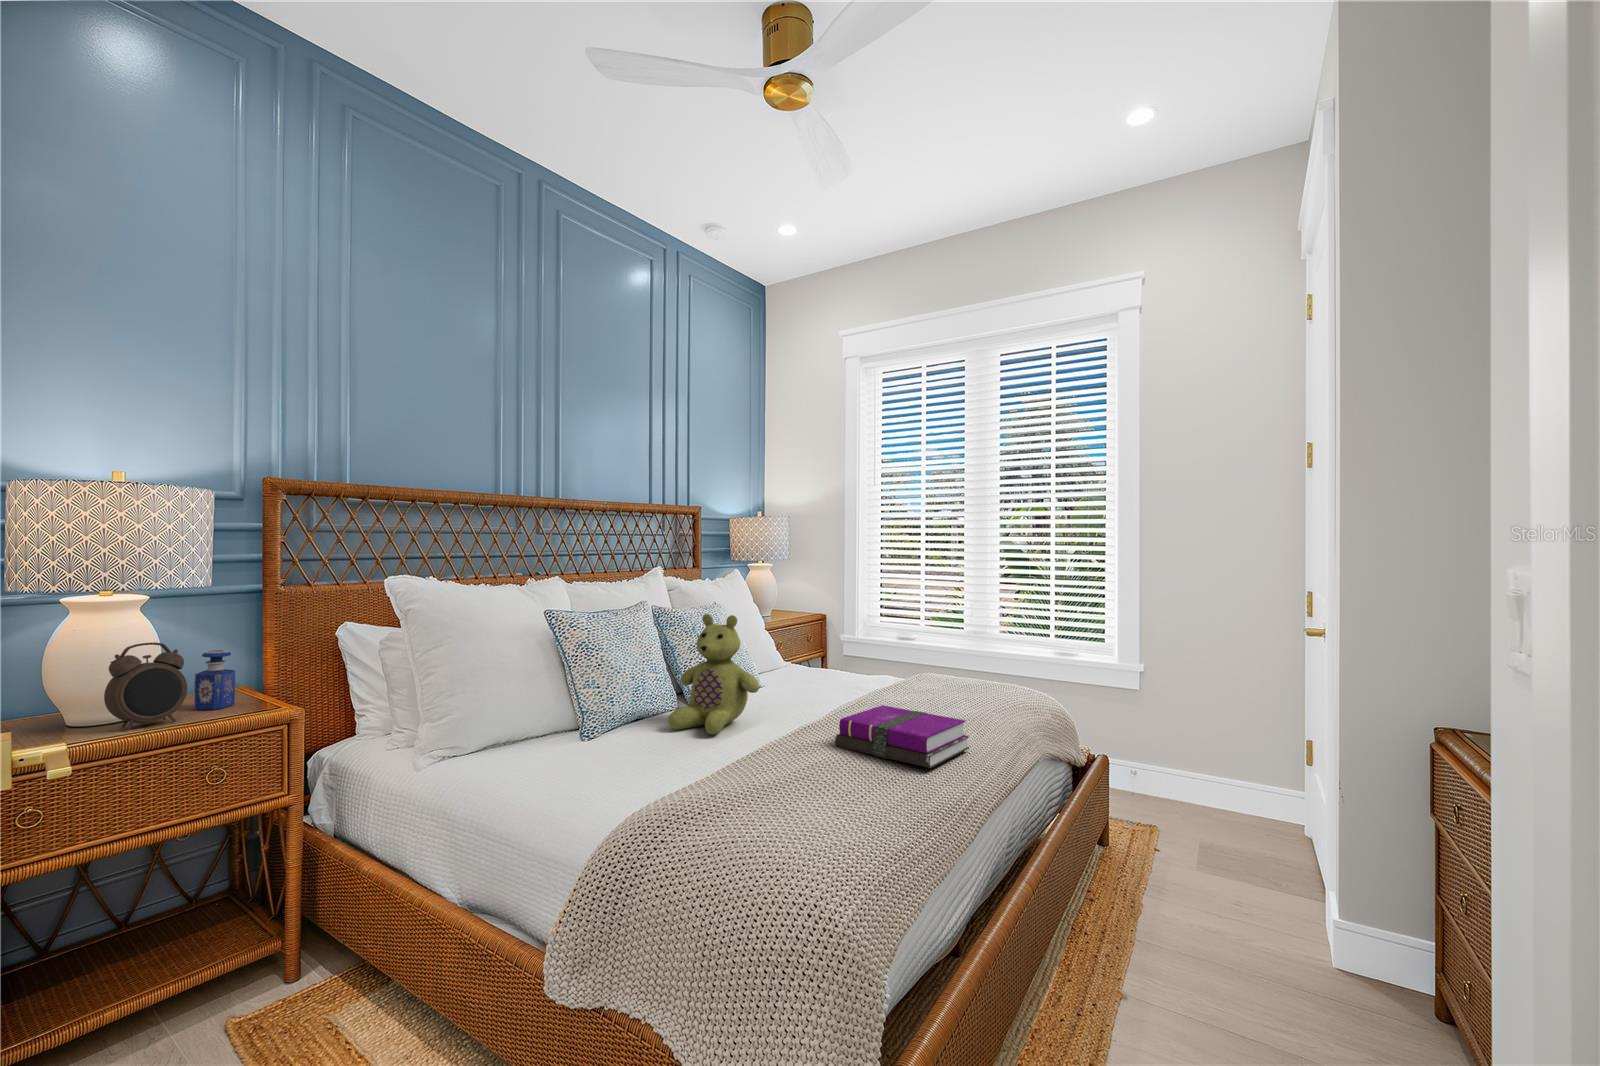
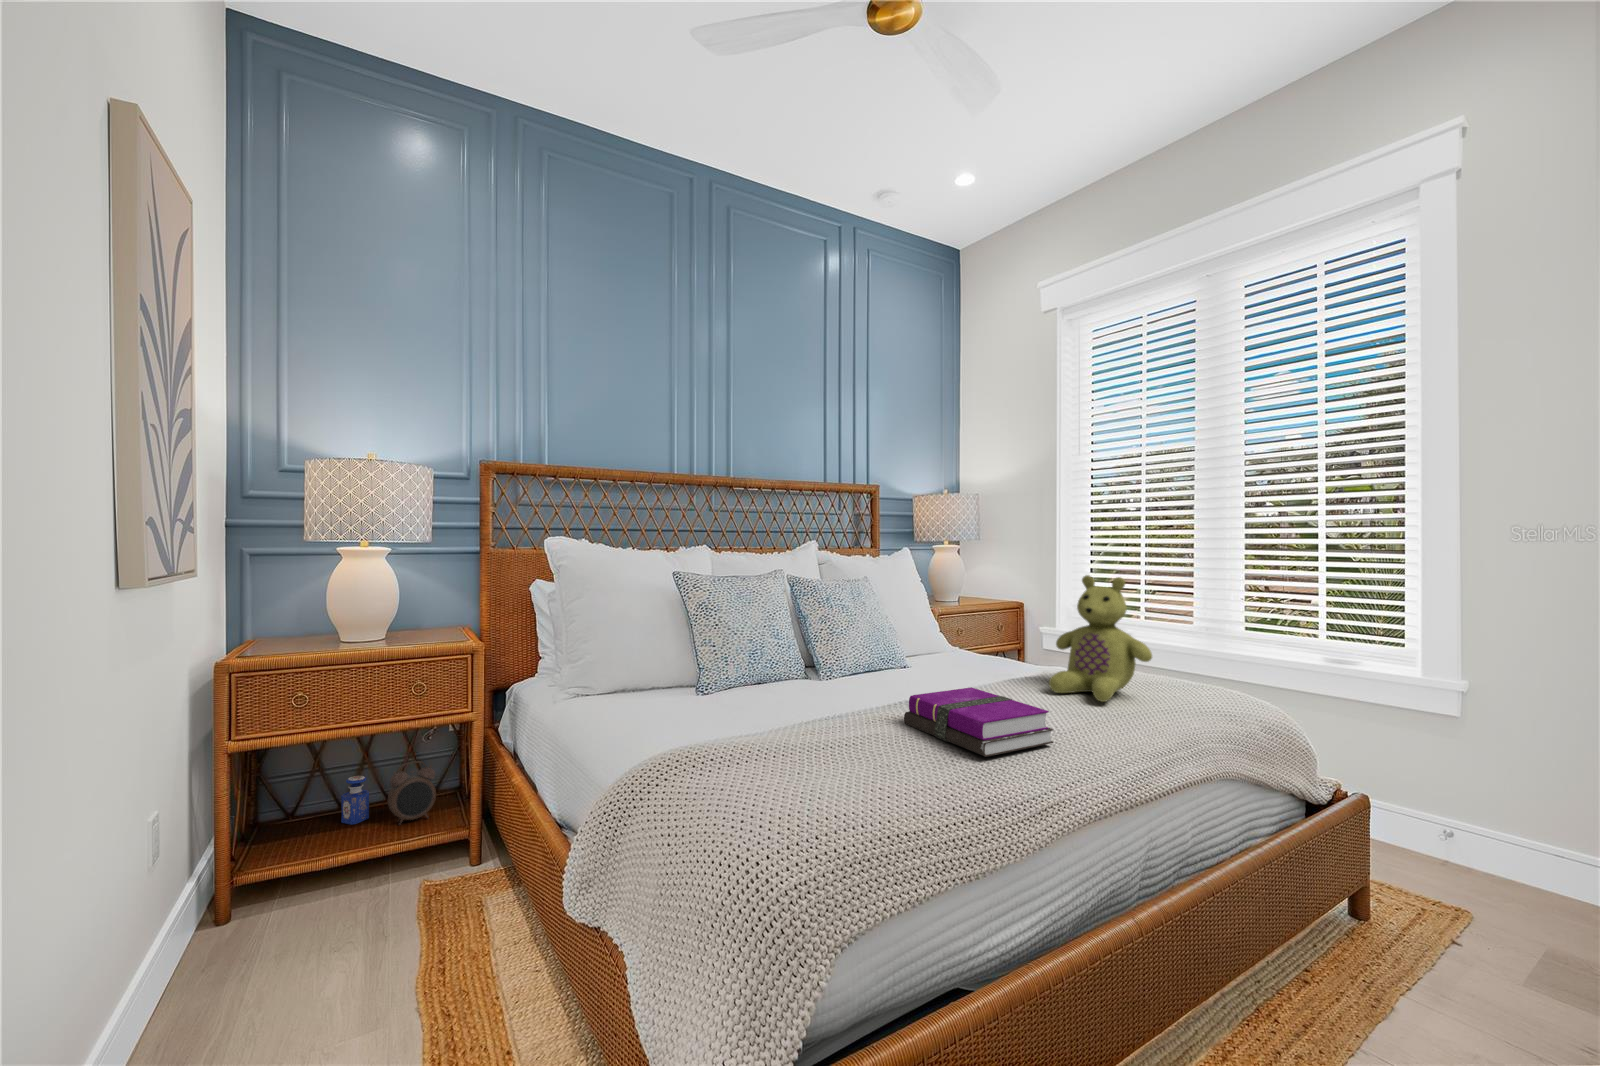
stuffed bear: present [668,614,759,735] -> present [1049,575,1152,702]
alarm clock: present [104,642,187,730] -> present [388,761,436,824]
perfume bottle: present [195,650,235,709] -> present [341,776,369,824]

